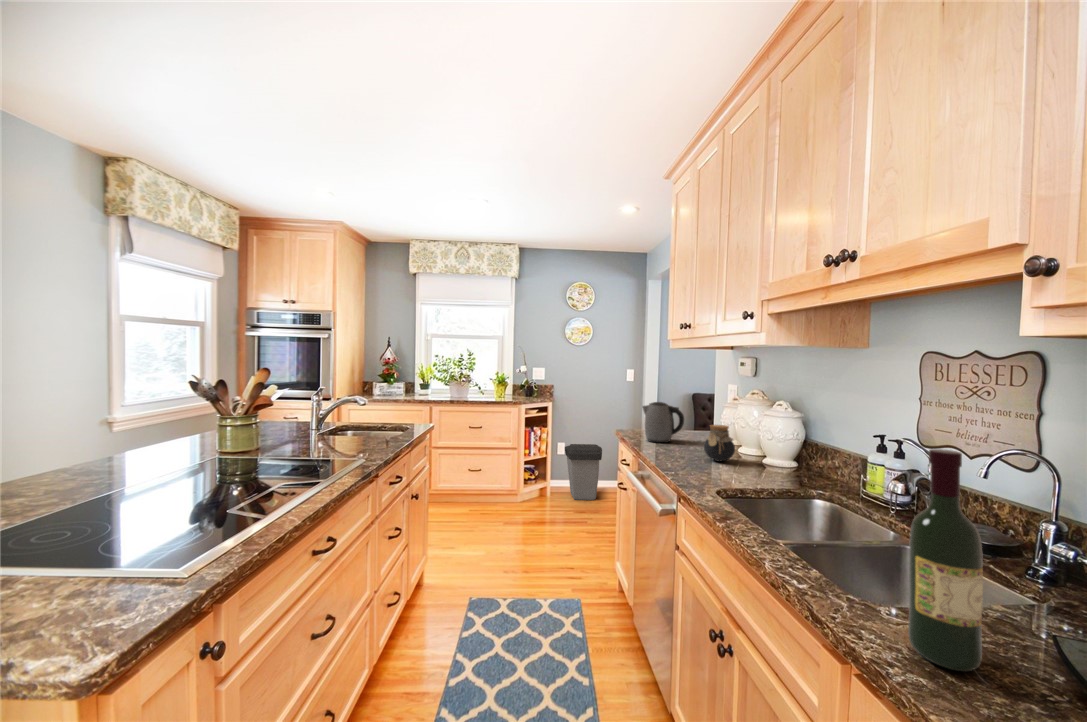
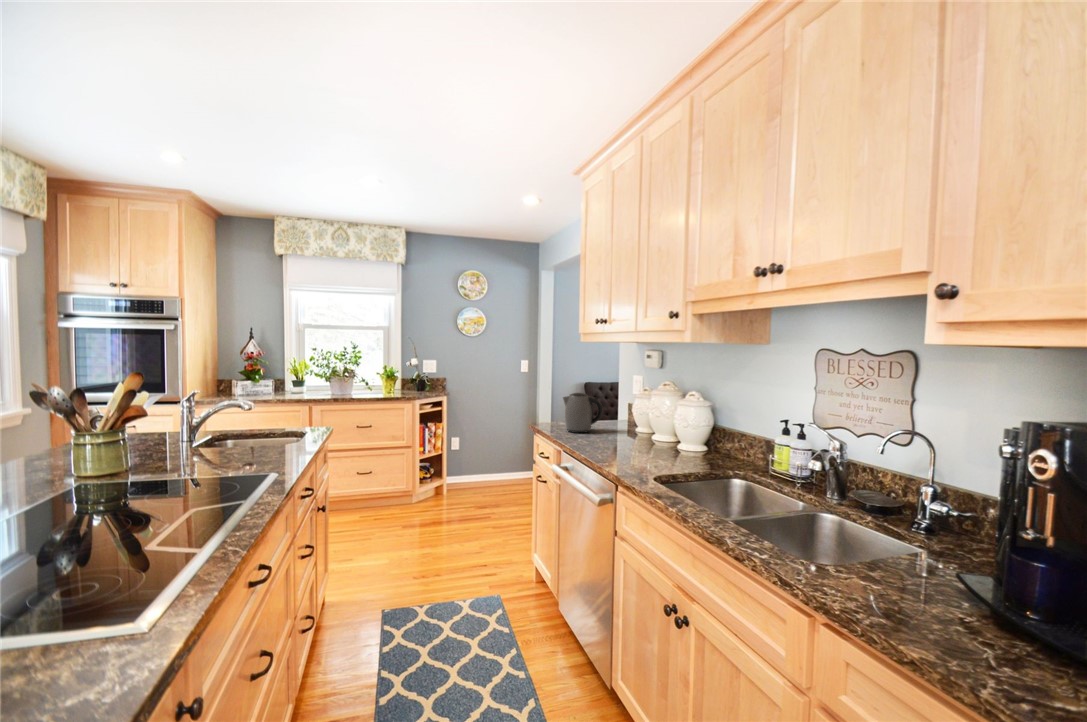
jar: present [704,425,735,461] -> none [629,414,657,448]
trash can: present [565,444,602,500] -> none [463,435,503,494]
wine bottle: present [908,449,983,671] -> none [858,437,913,607]

